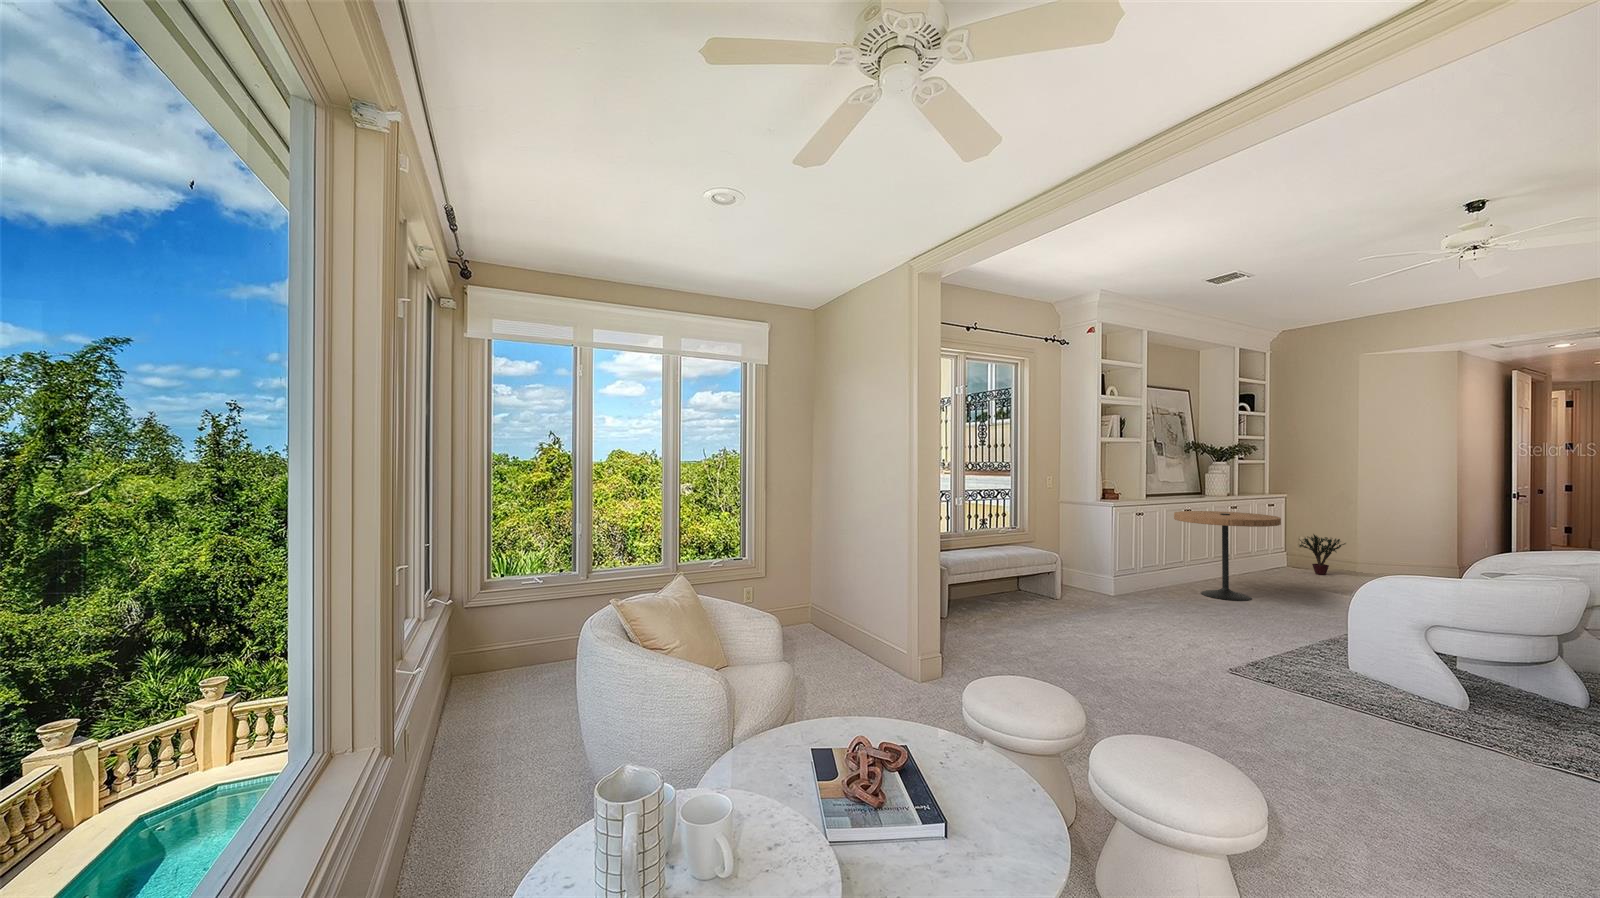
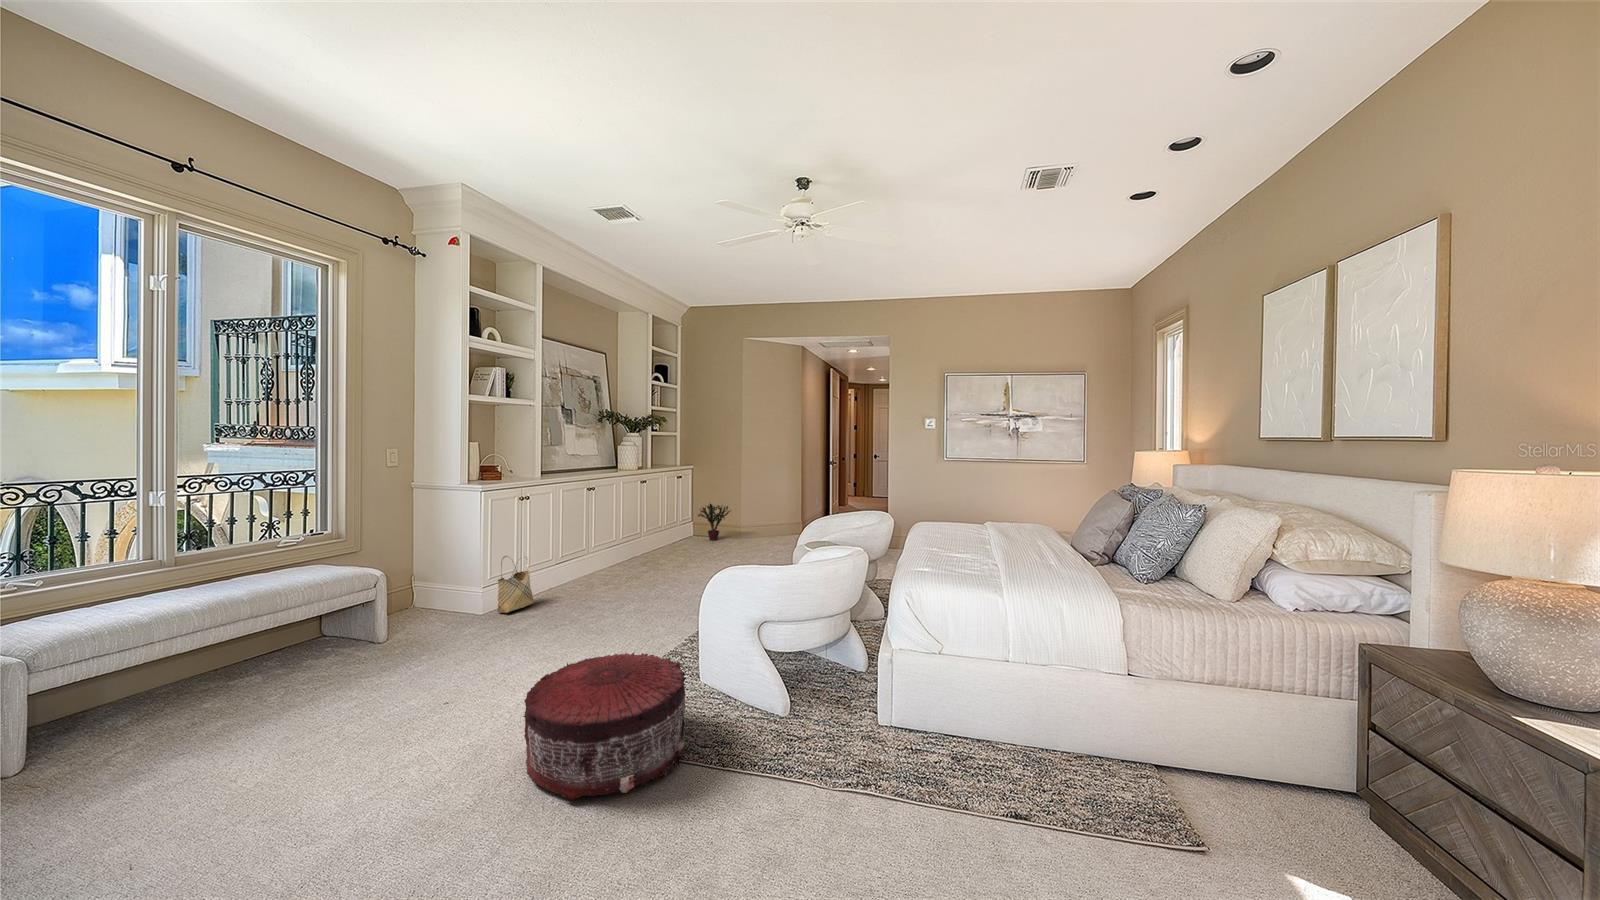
side table: present [1174,511,1281,601] -> none [570,488,673,590]
woven basket: none [1127,557,1153,600] -> present [497,556,533,613]
pouf: none [1210,621,1350,709] -> present [523,652,686,800]

